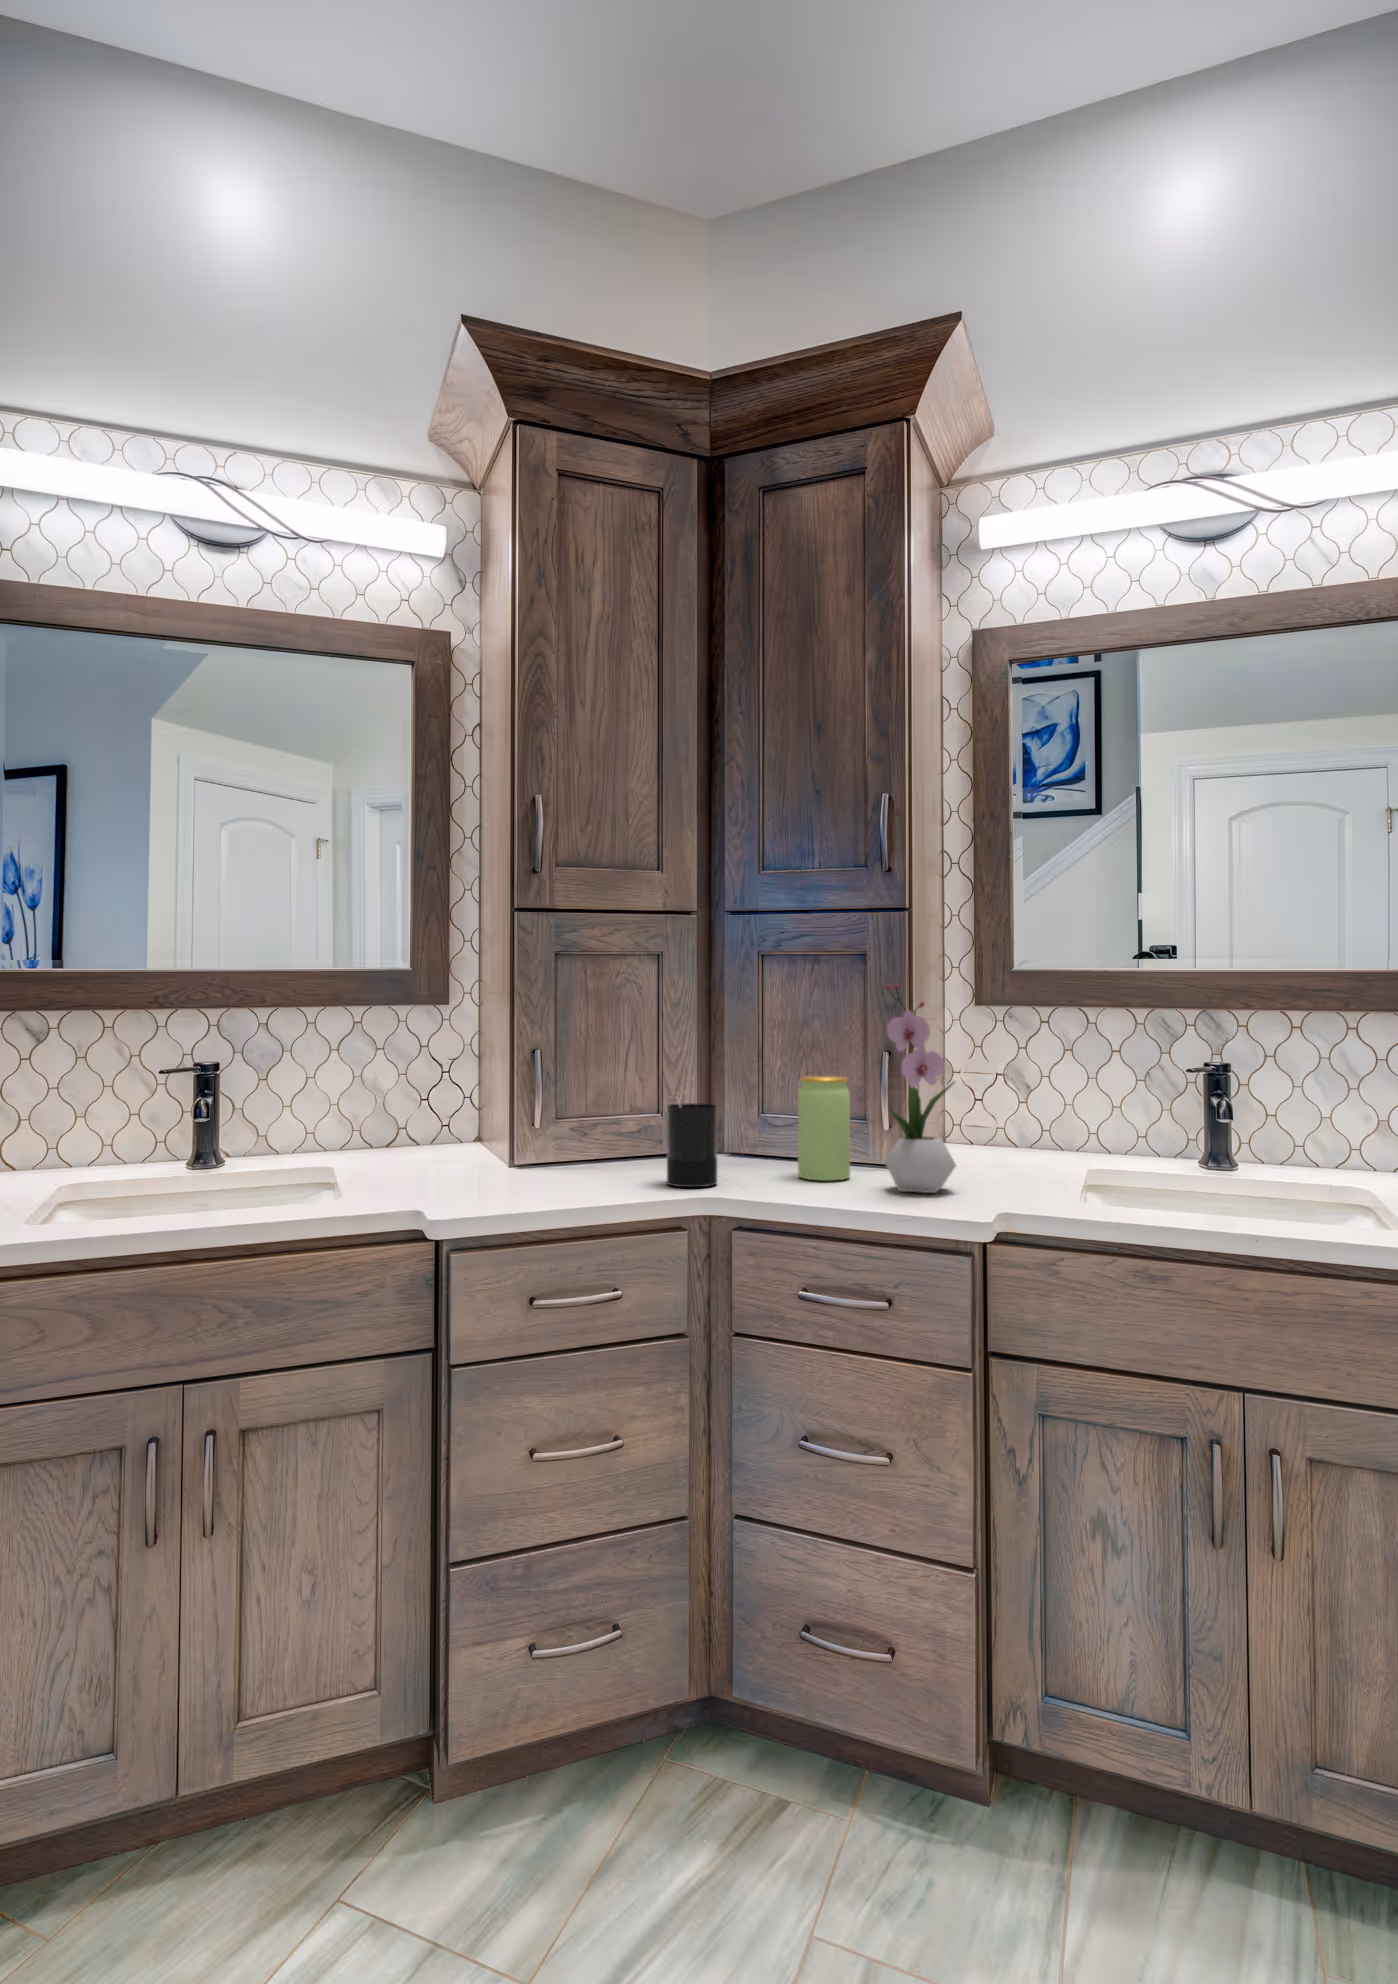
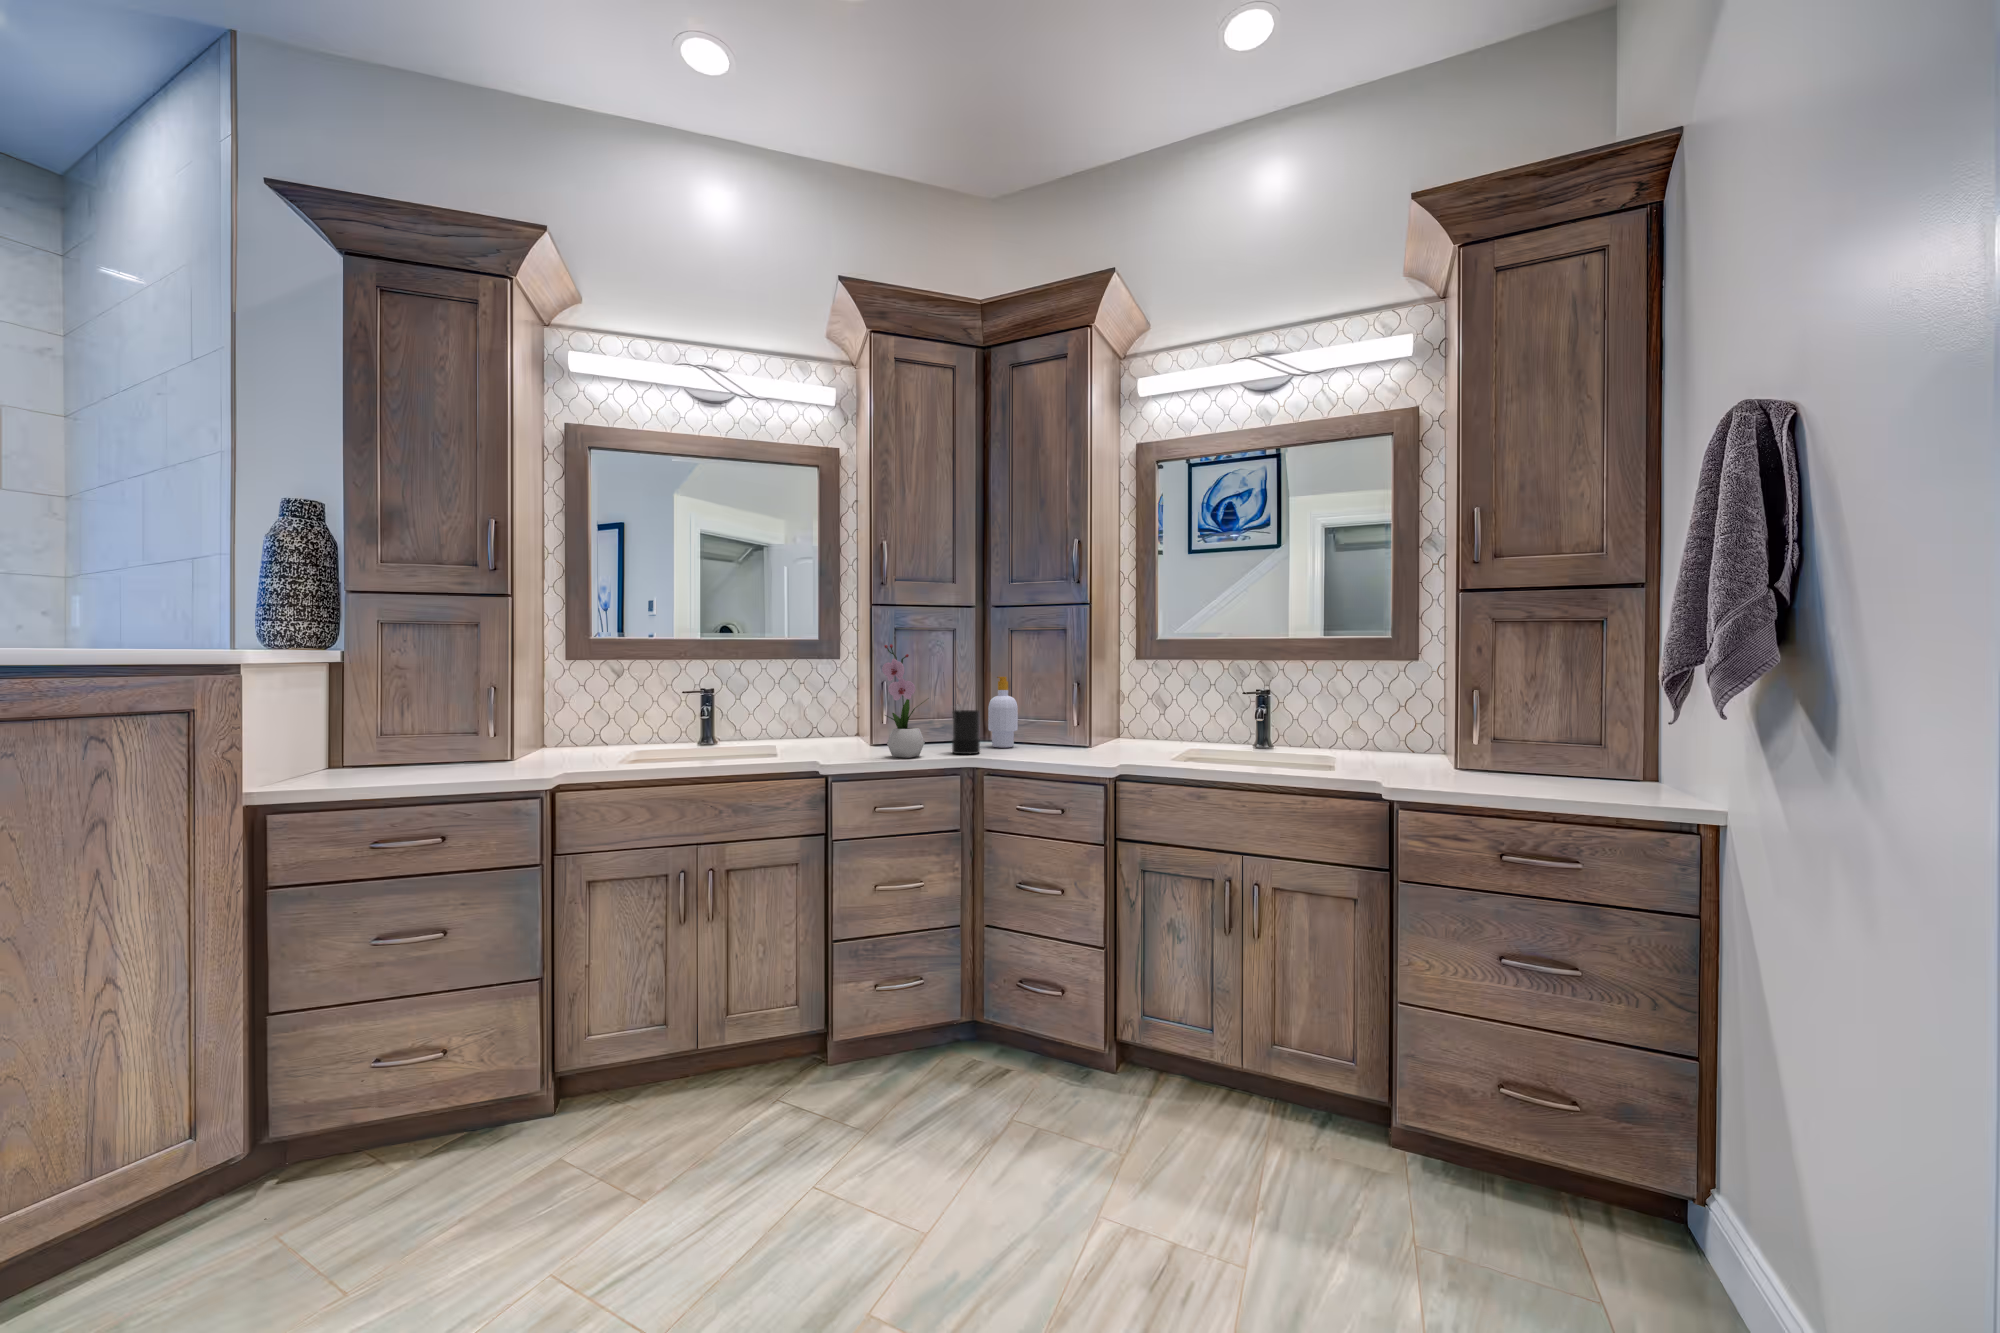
flower arrangement: present [885,984,956,1193] -> present [882,644,925,758]
soap bottle: none [724,1041,778,1169] -> present [988,677,1018,748]
jar: present [798,1076,850,1181] -> none [1026,696,1054,752]

